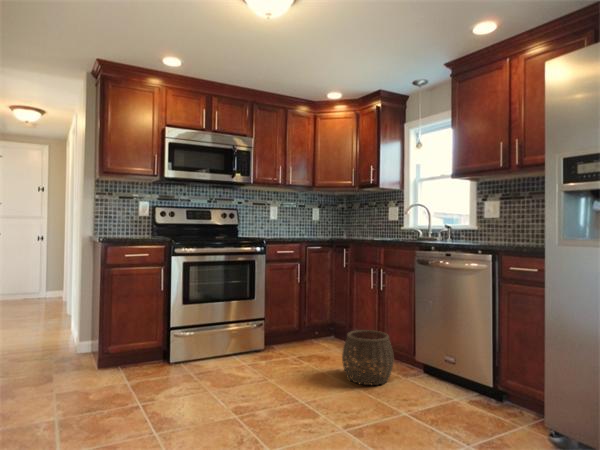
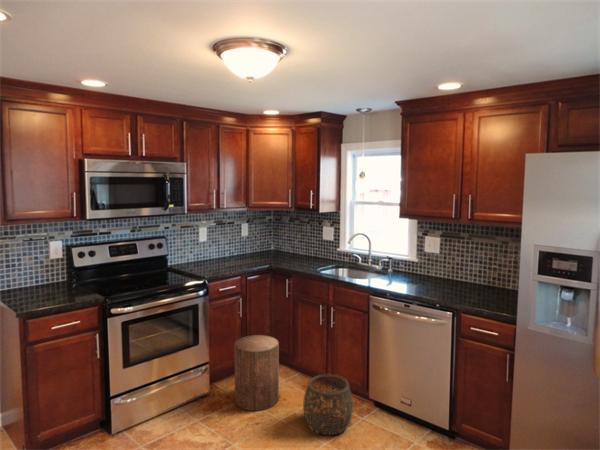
stool: none [284,297,328,364] -> present [234,335,279,411]

